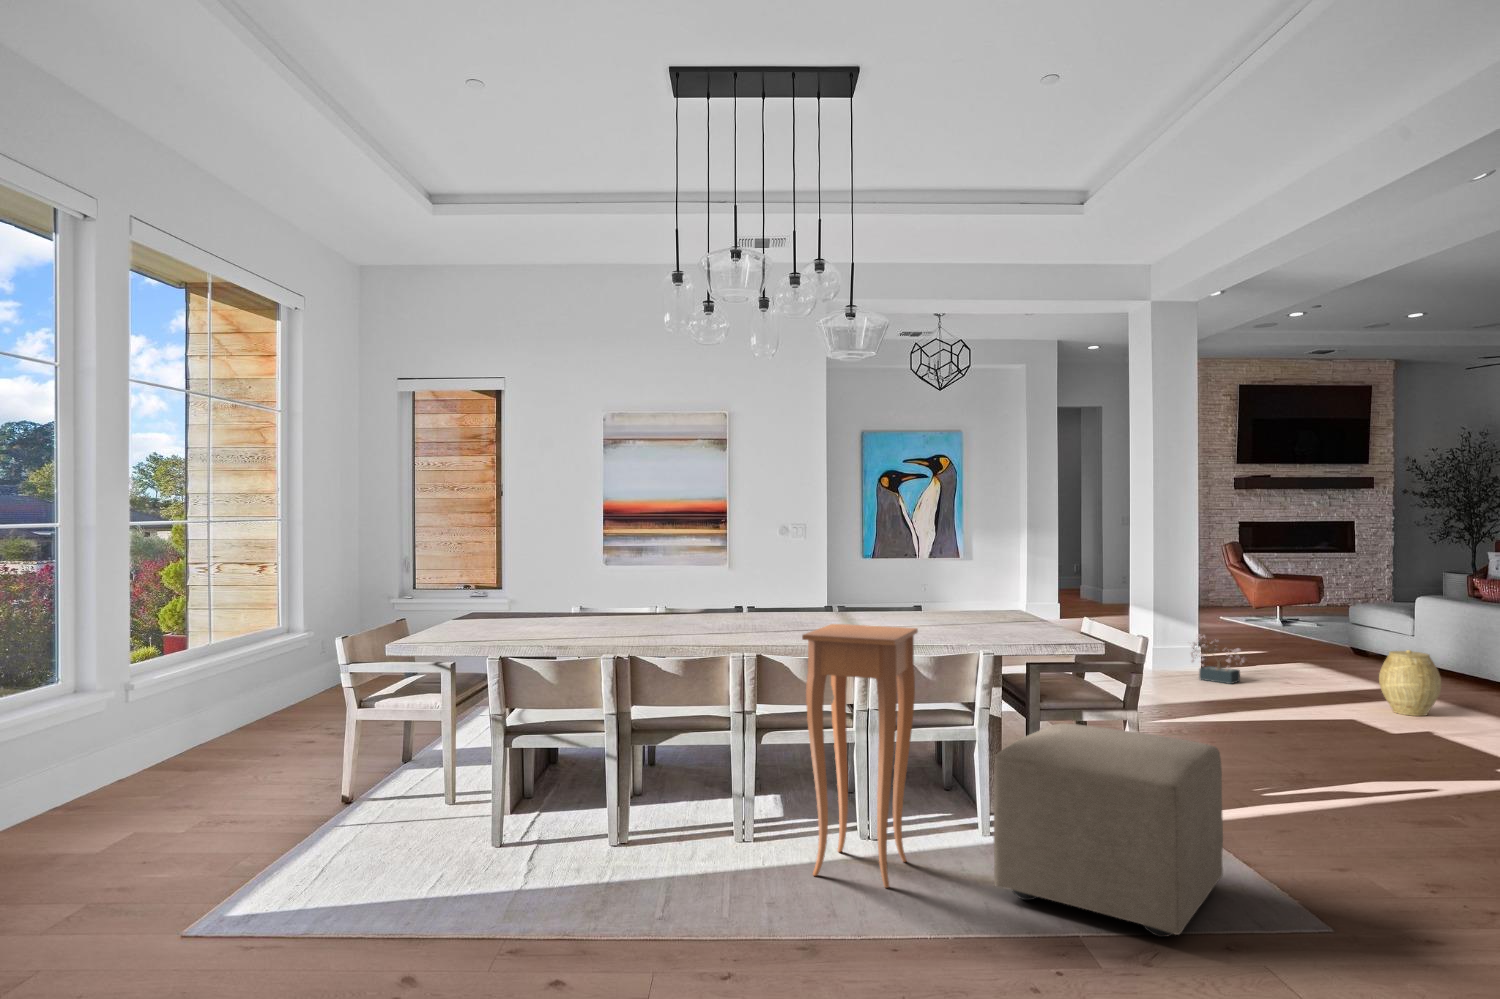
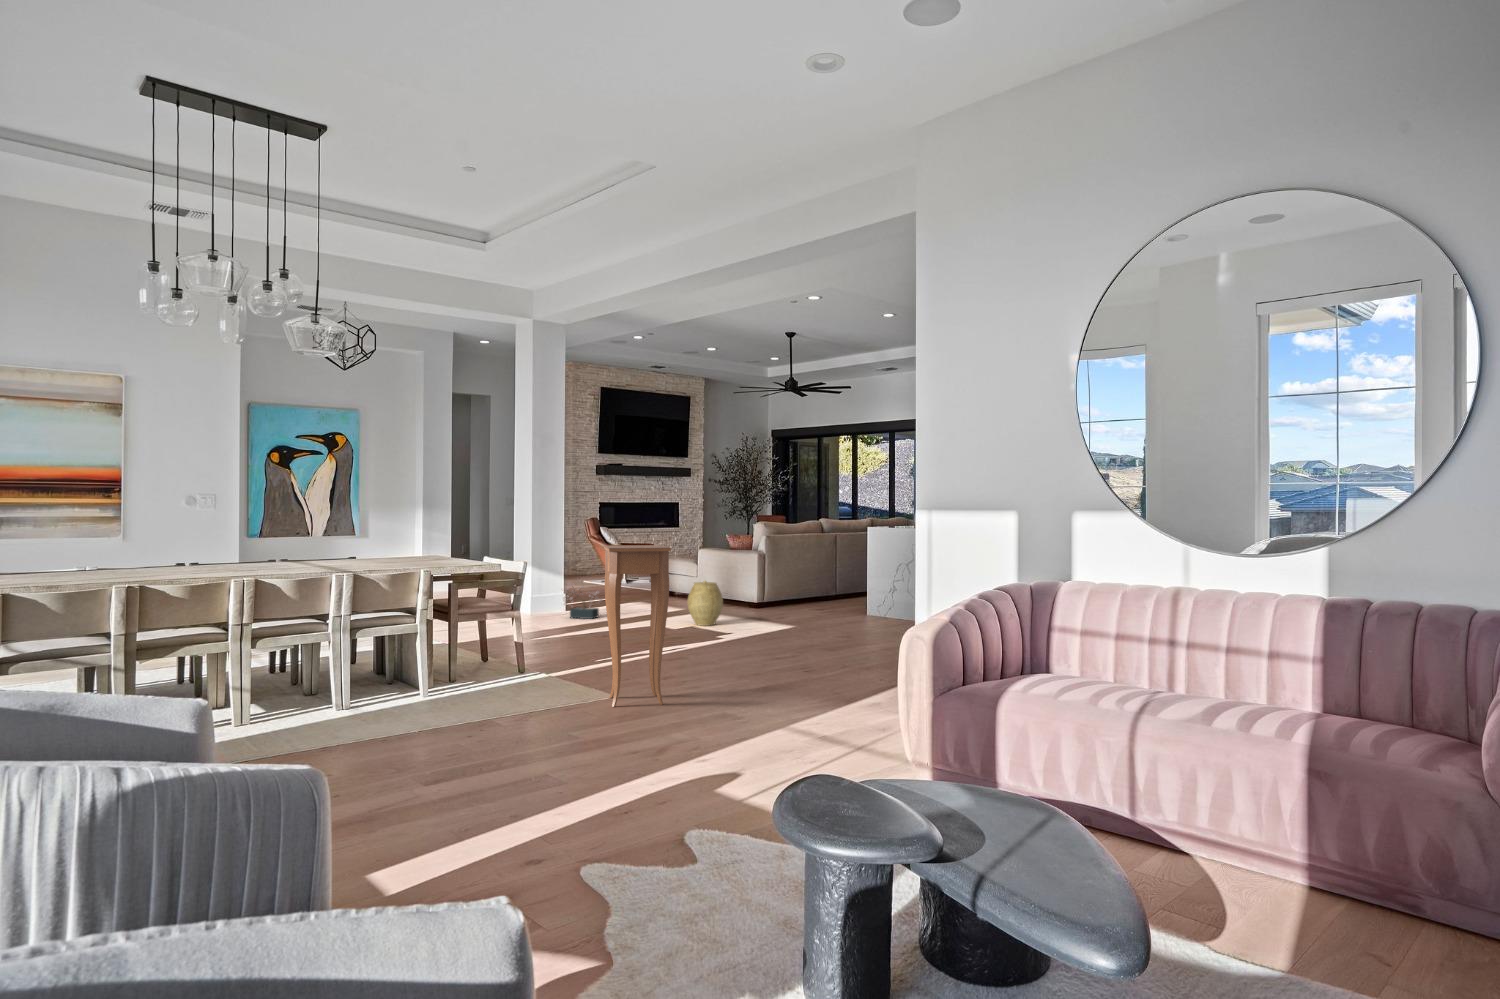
side table: present [802,624,918,888] -> present [604,545,671,707]
ottoman: present [994,723,1223,937] -> none [448,616,593,732]

